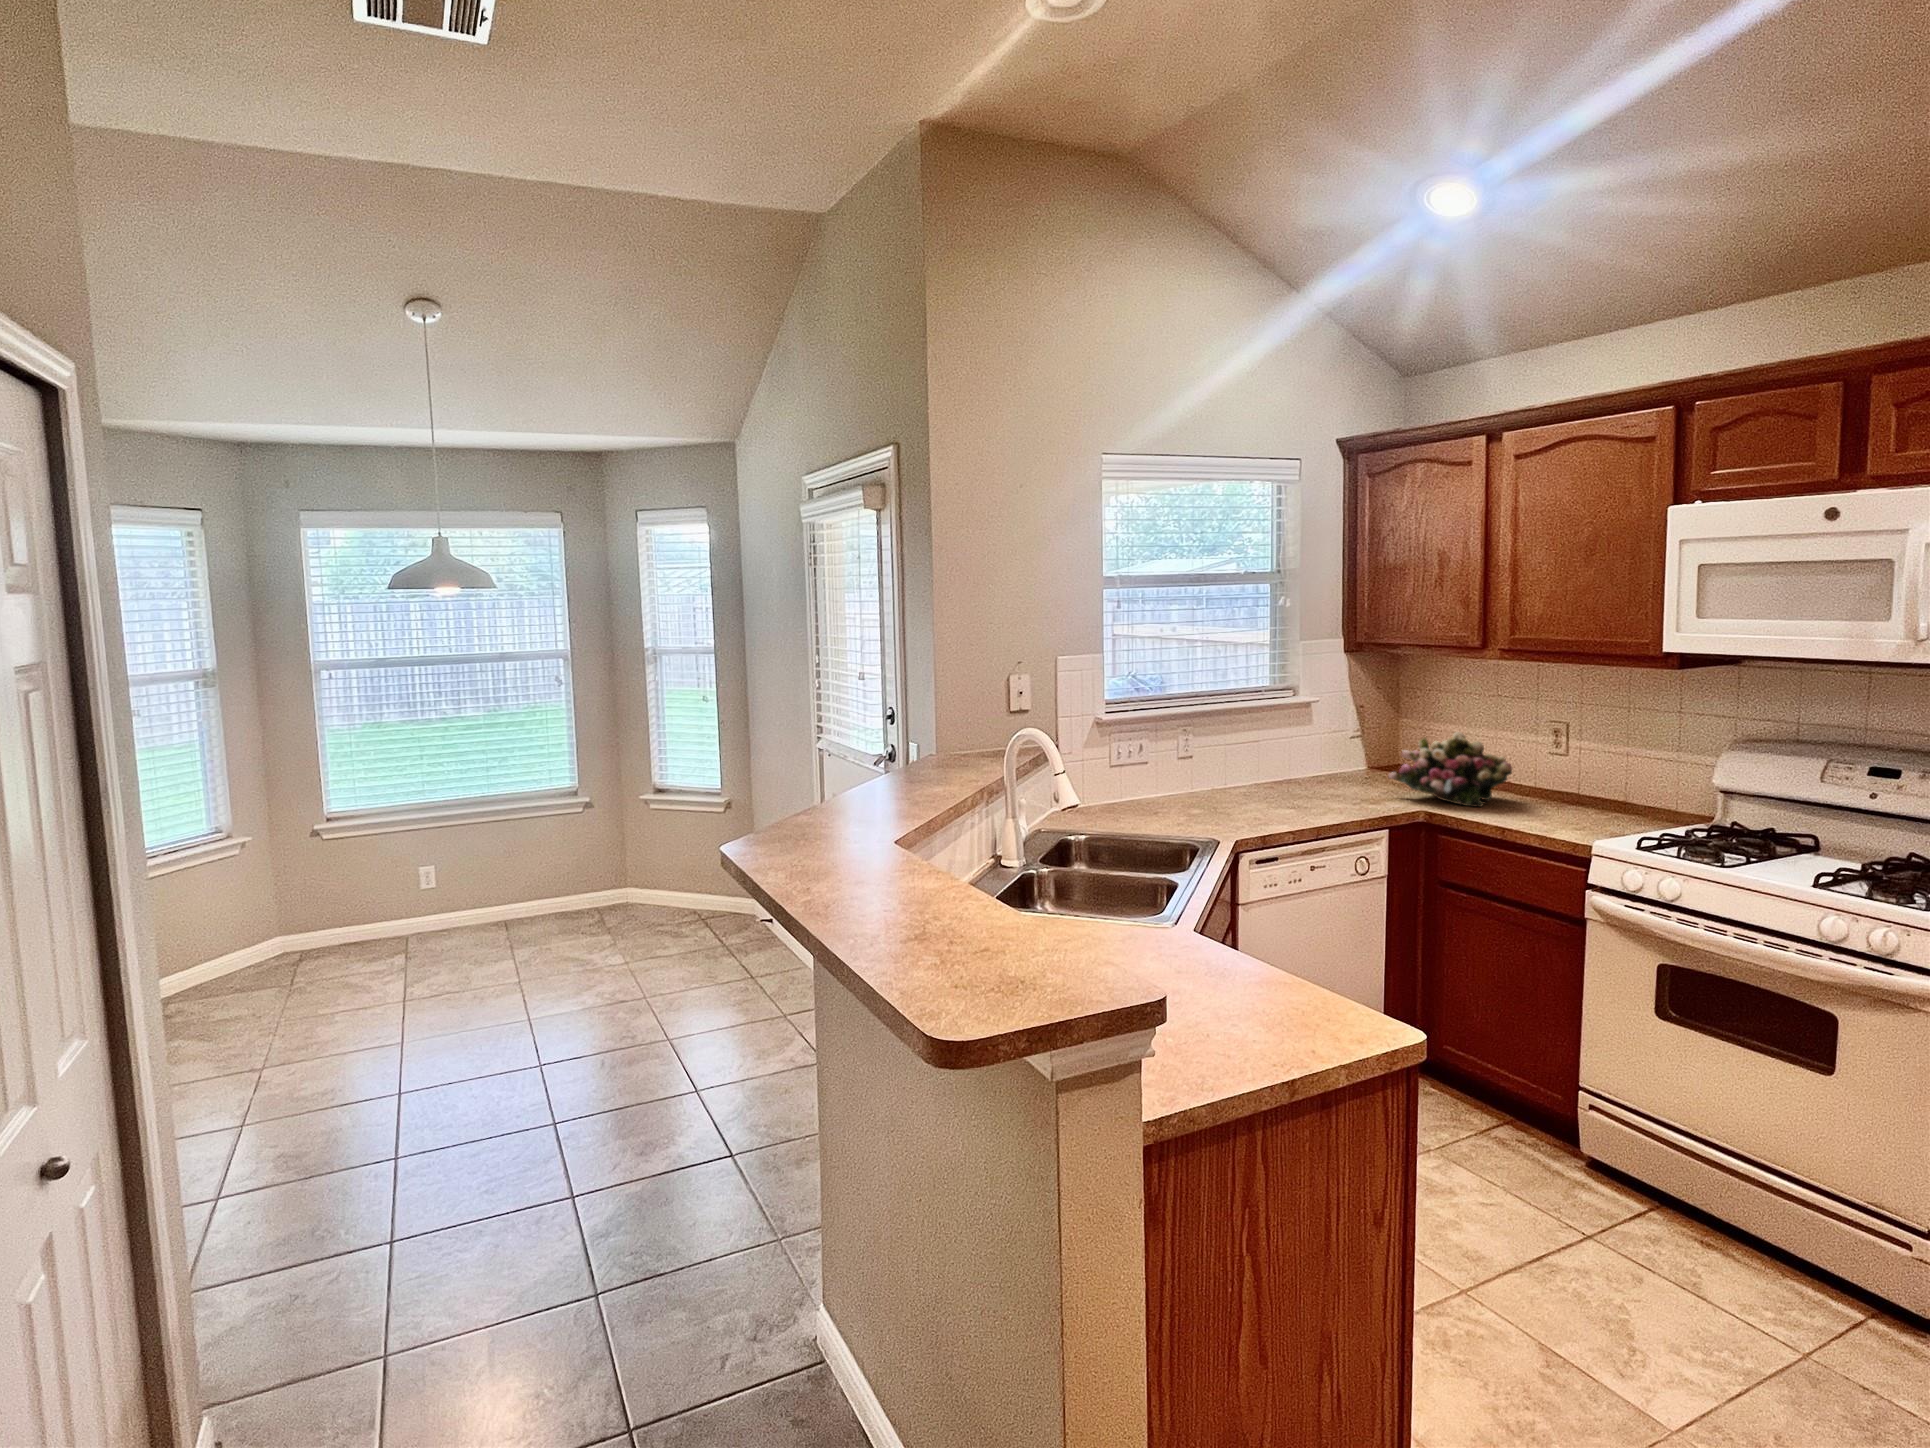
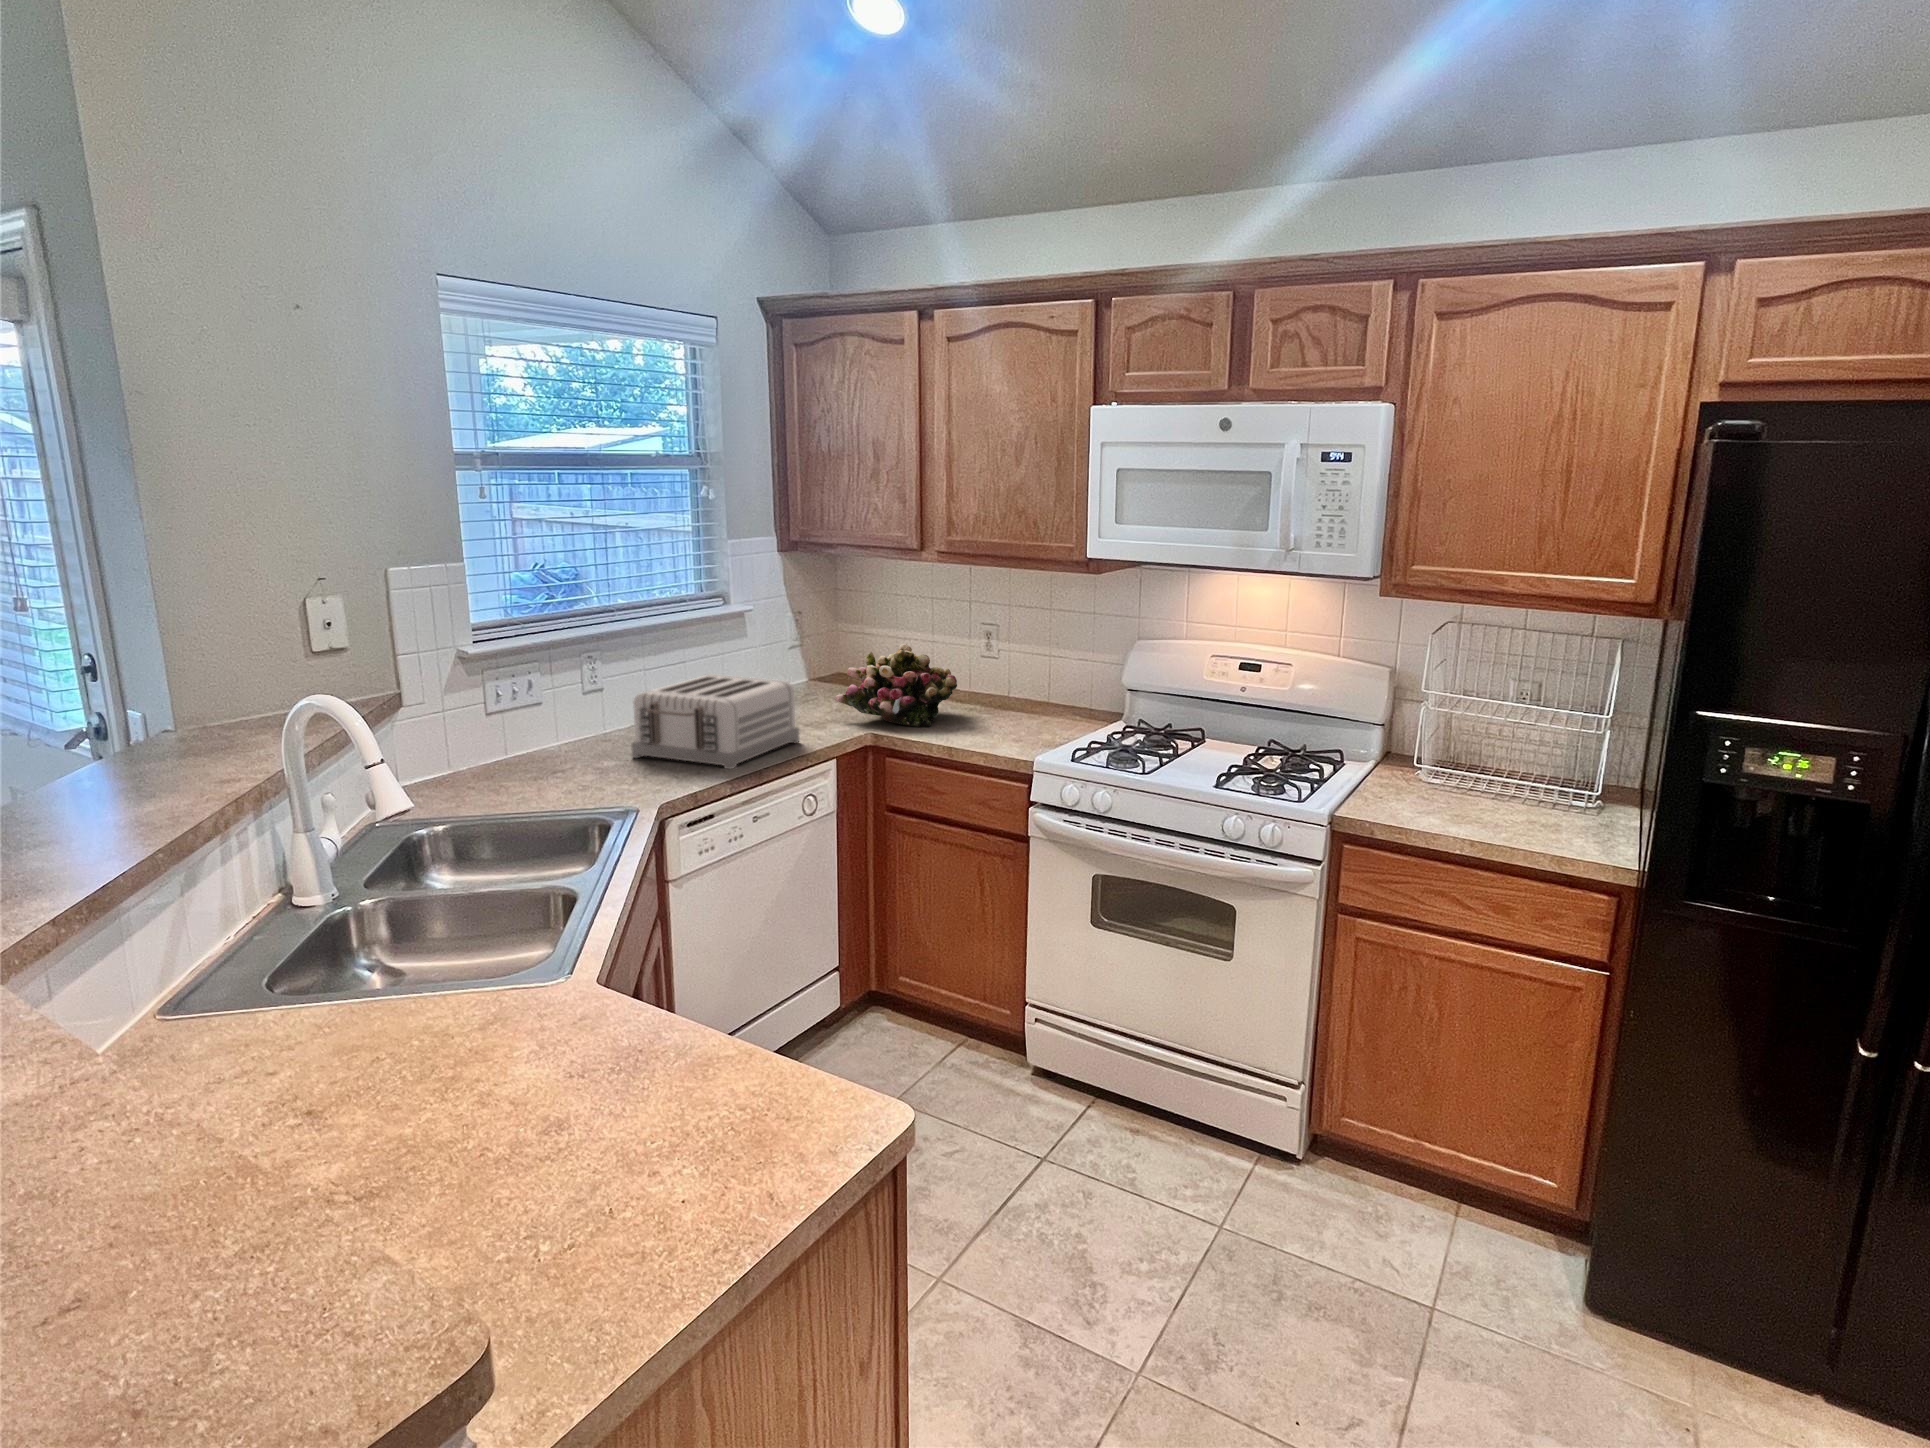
toaster: none [1214,746,1354,822] -> present [631,674,799,769]

